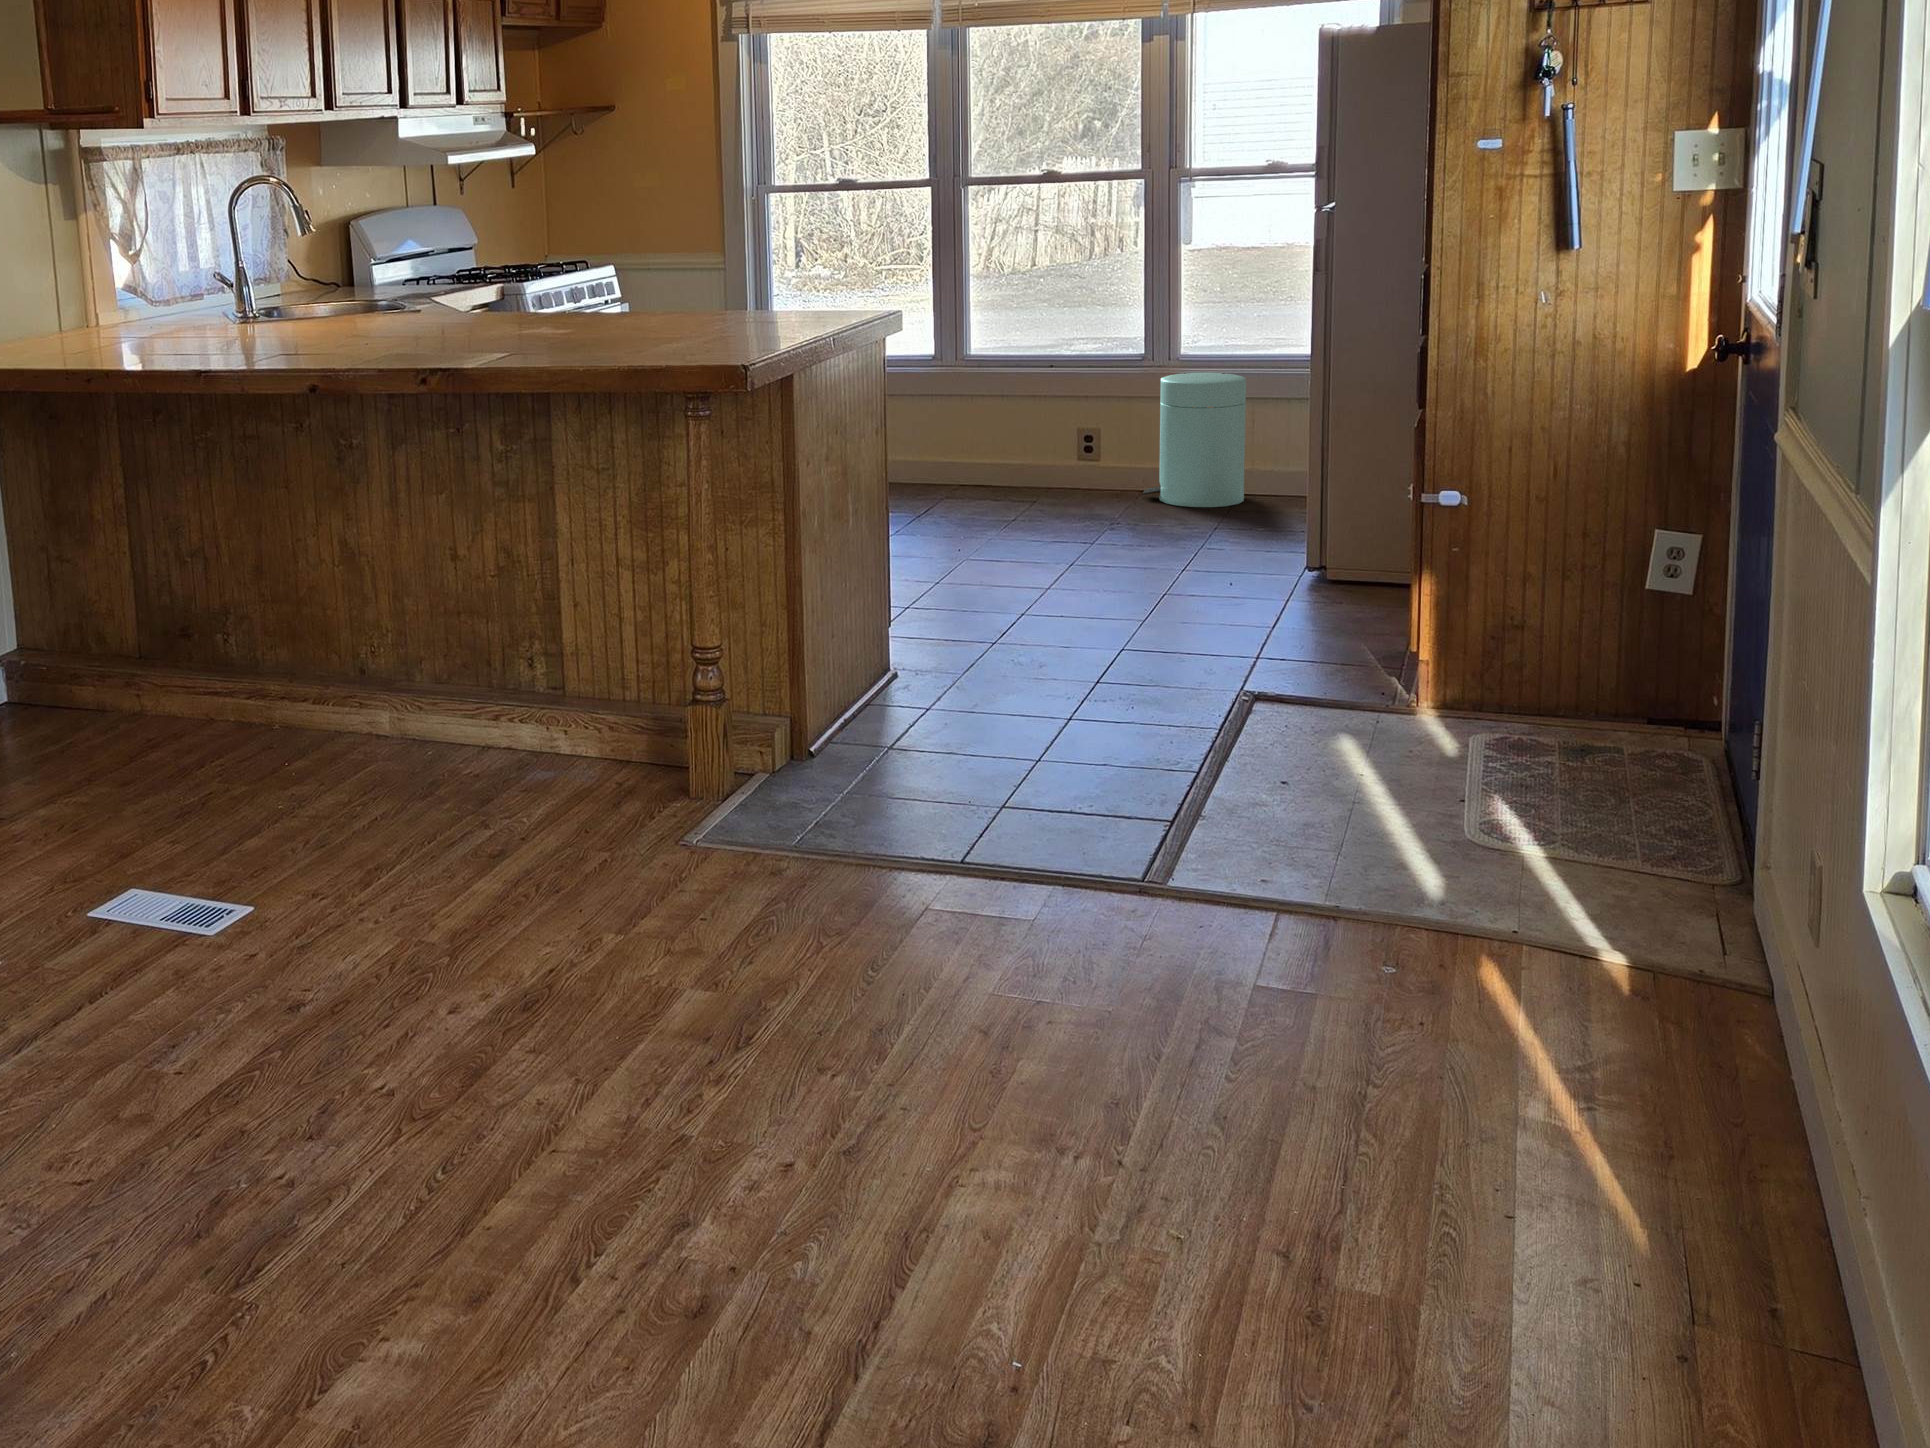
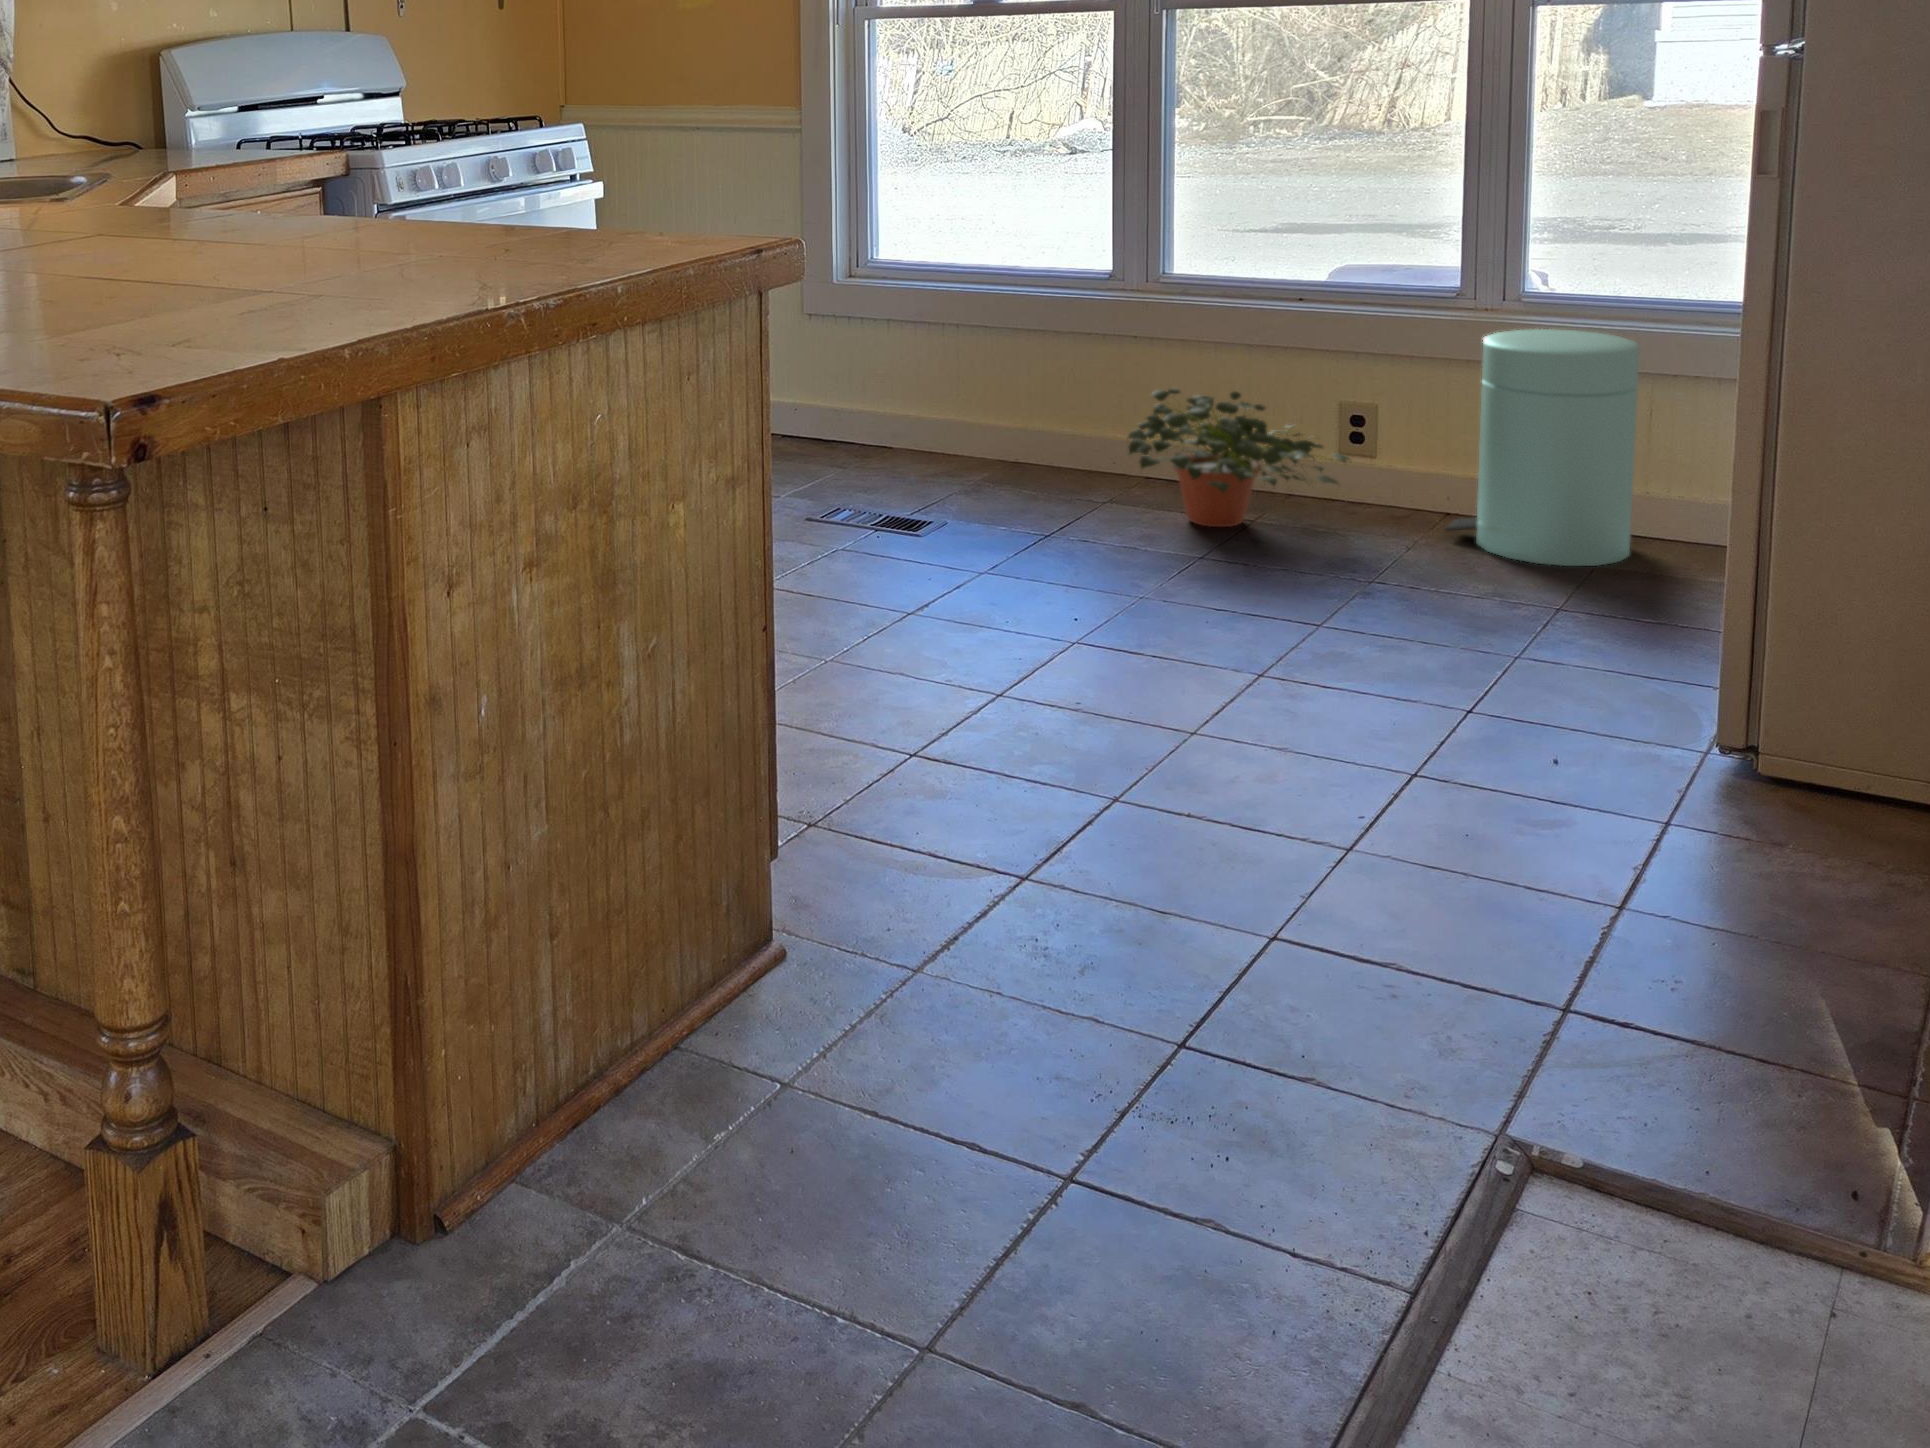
potted plant: none [955,422,1087,503] -> present [1128,388,1351,527]

